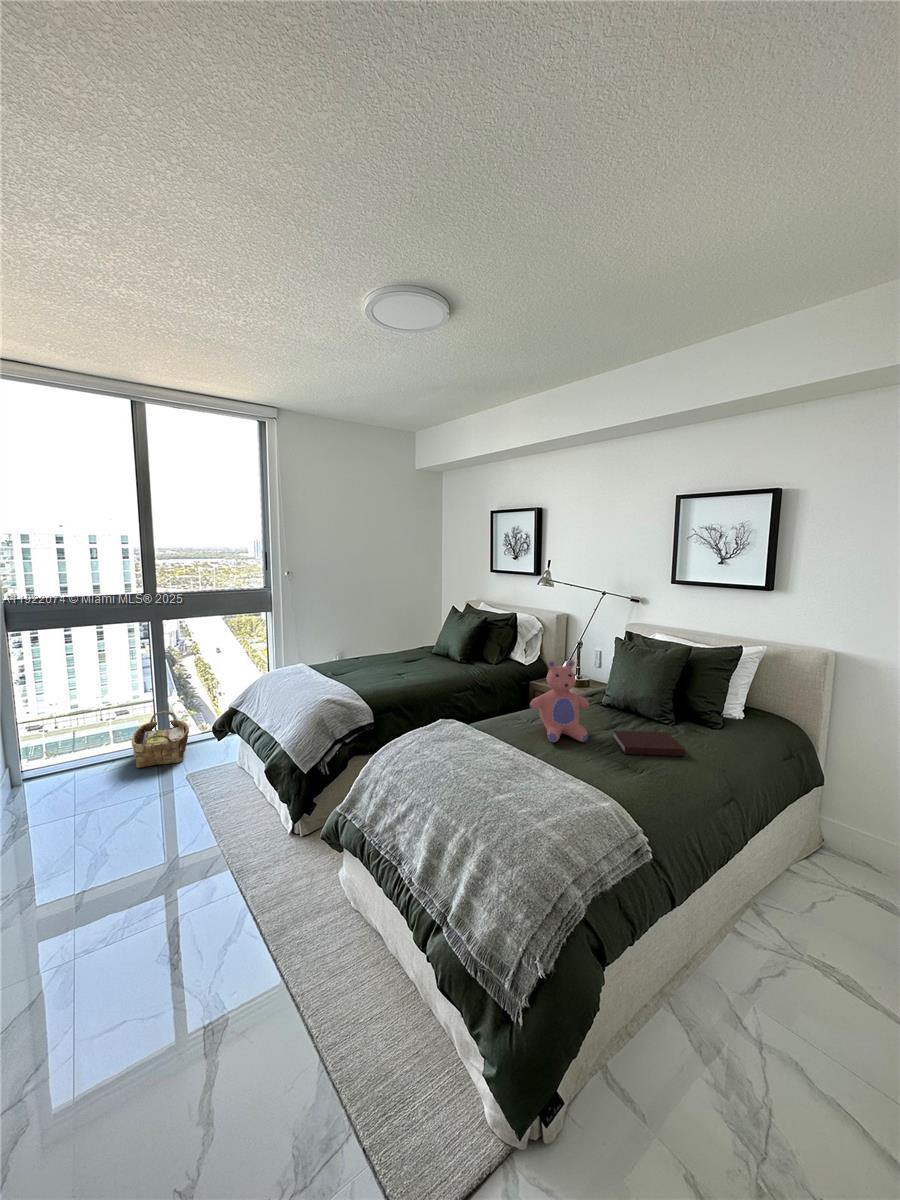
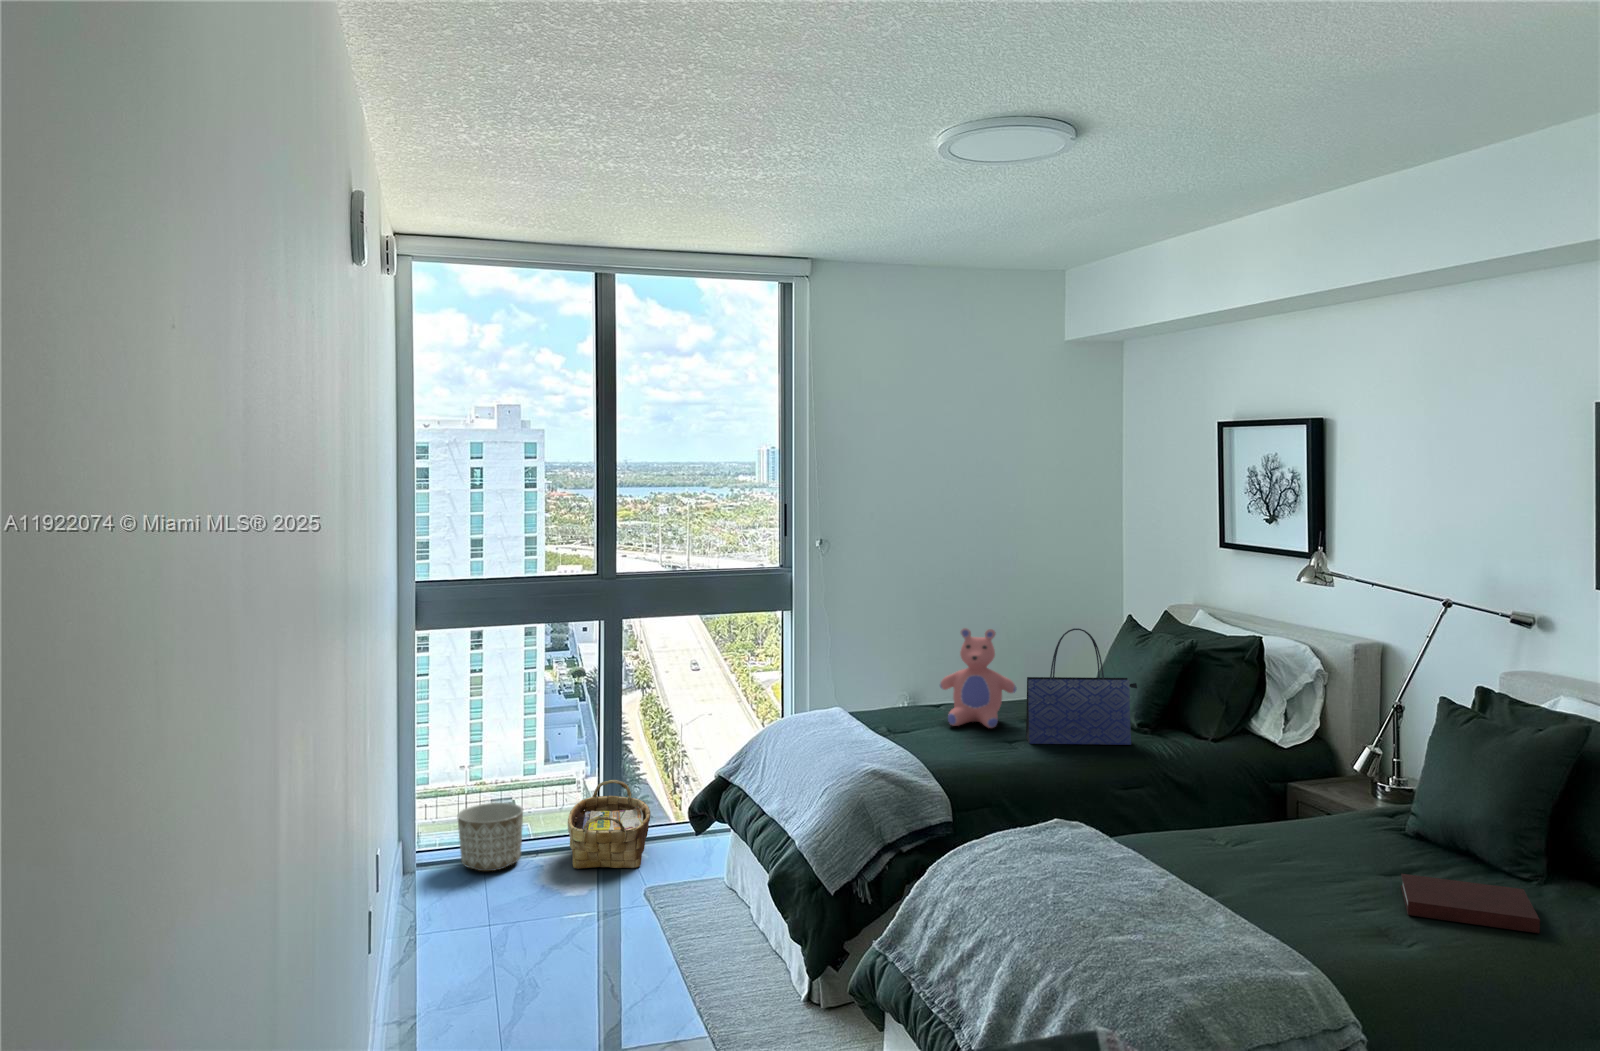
tote bag: none [408,612,463,673] -> present [1026,628,1137,745]
teddy bear: present [530,660,589,742] -> present [940,628,1016,728]
planter: none [48,733,99,778] -> present [457,803,523,871]

